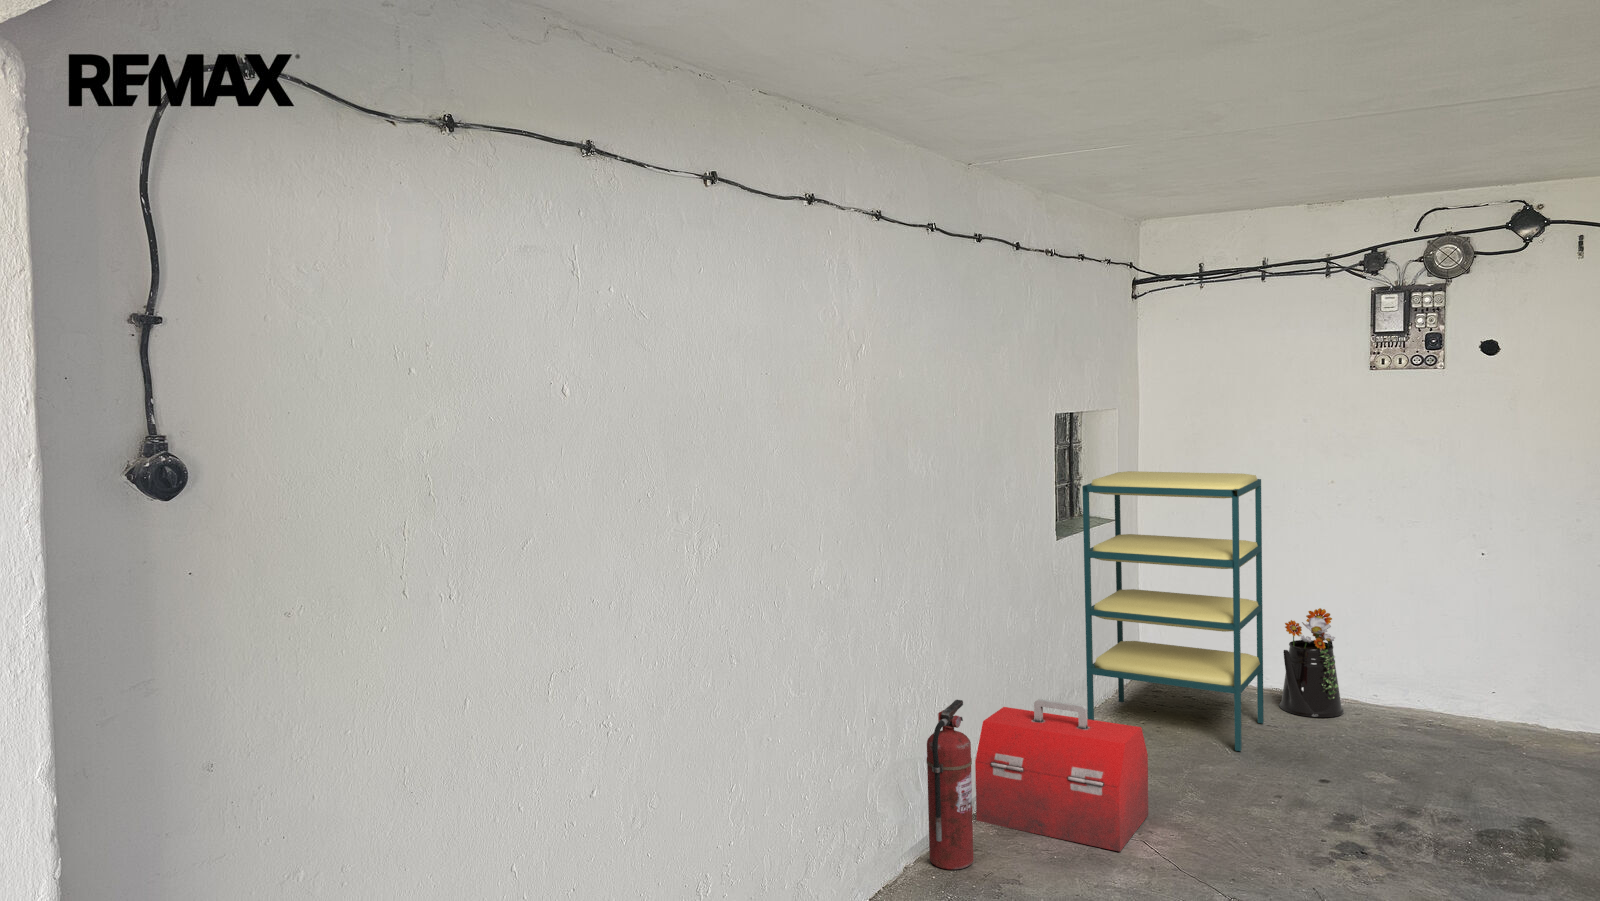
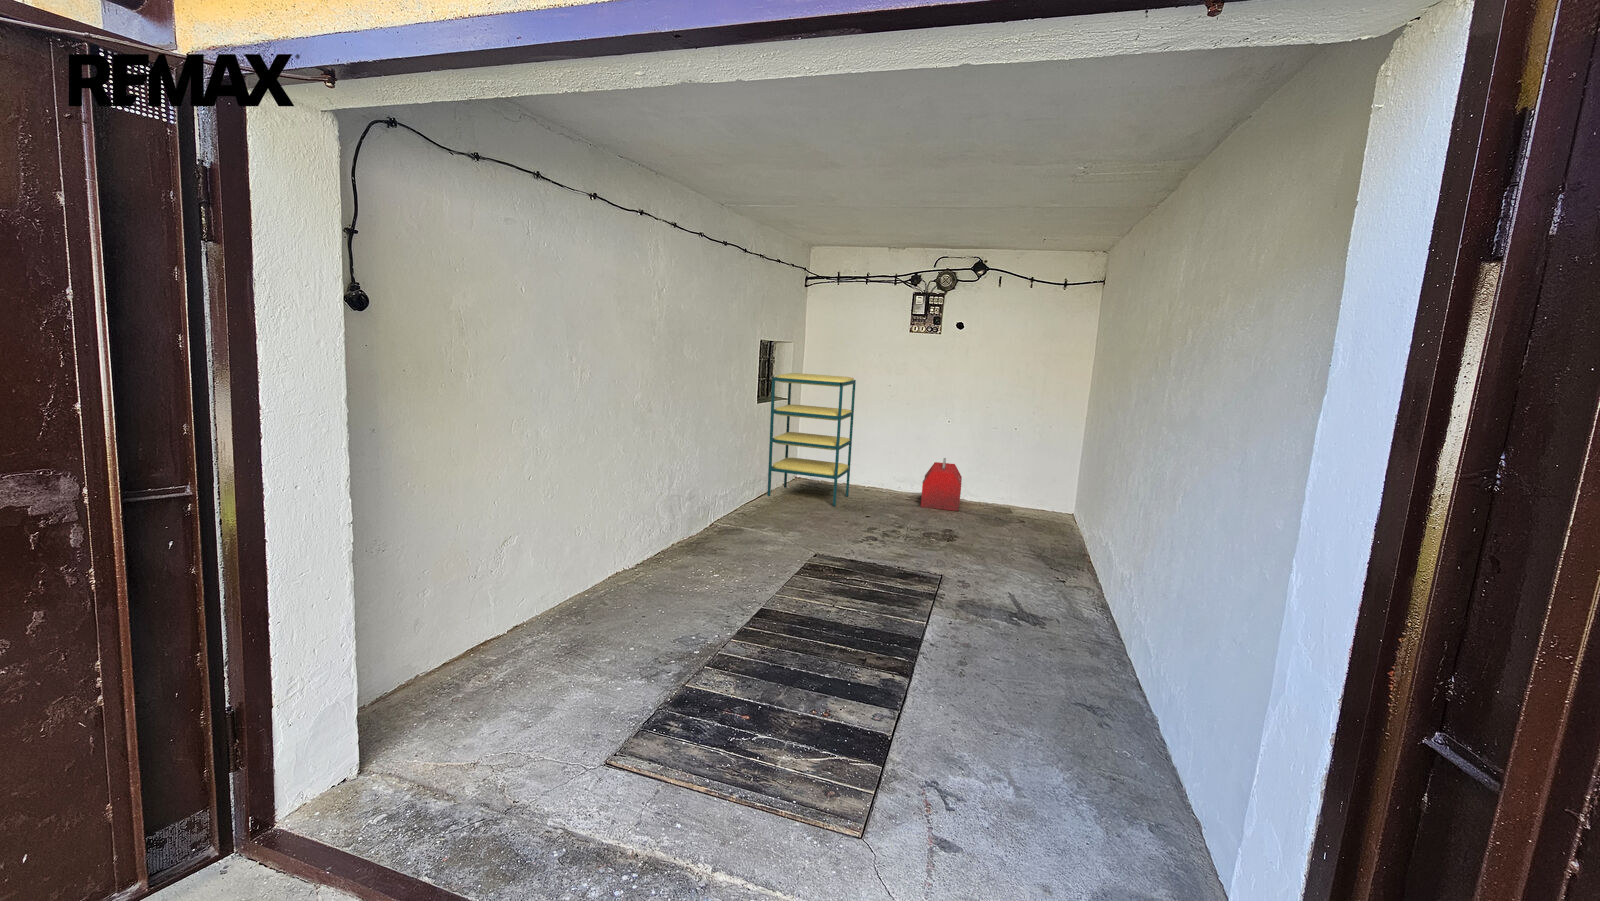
watering can: present [1279,608,1344,717] -> none [857,444,885,495]
toolbox: present [975,699,1148,852] -> present [921,458,962,511]
fire extinguisher: present [926,700,973,870] -> none [685,468,708,545]

